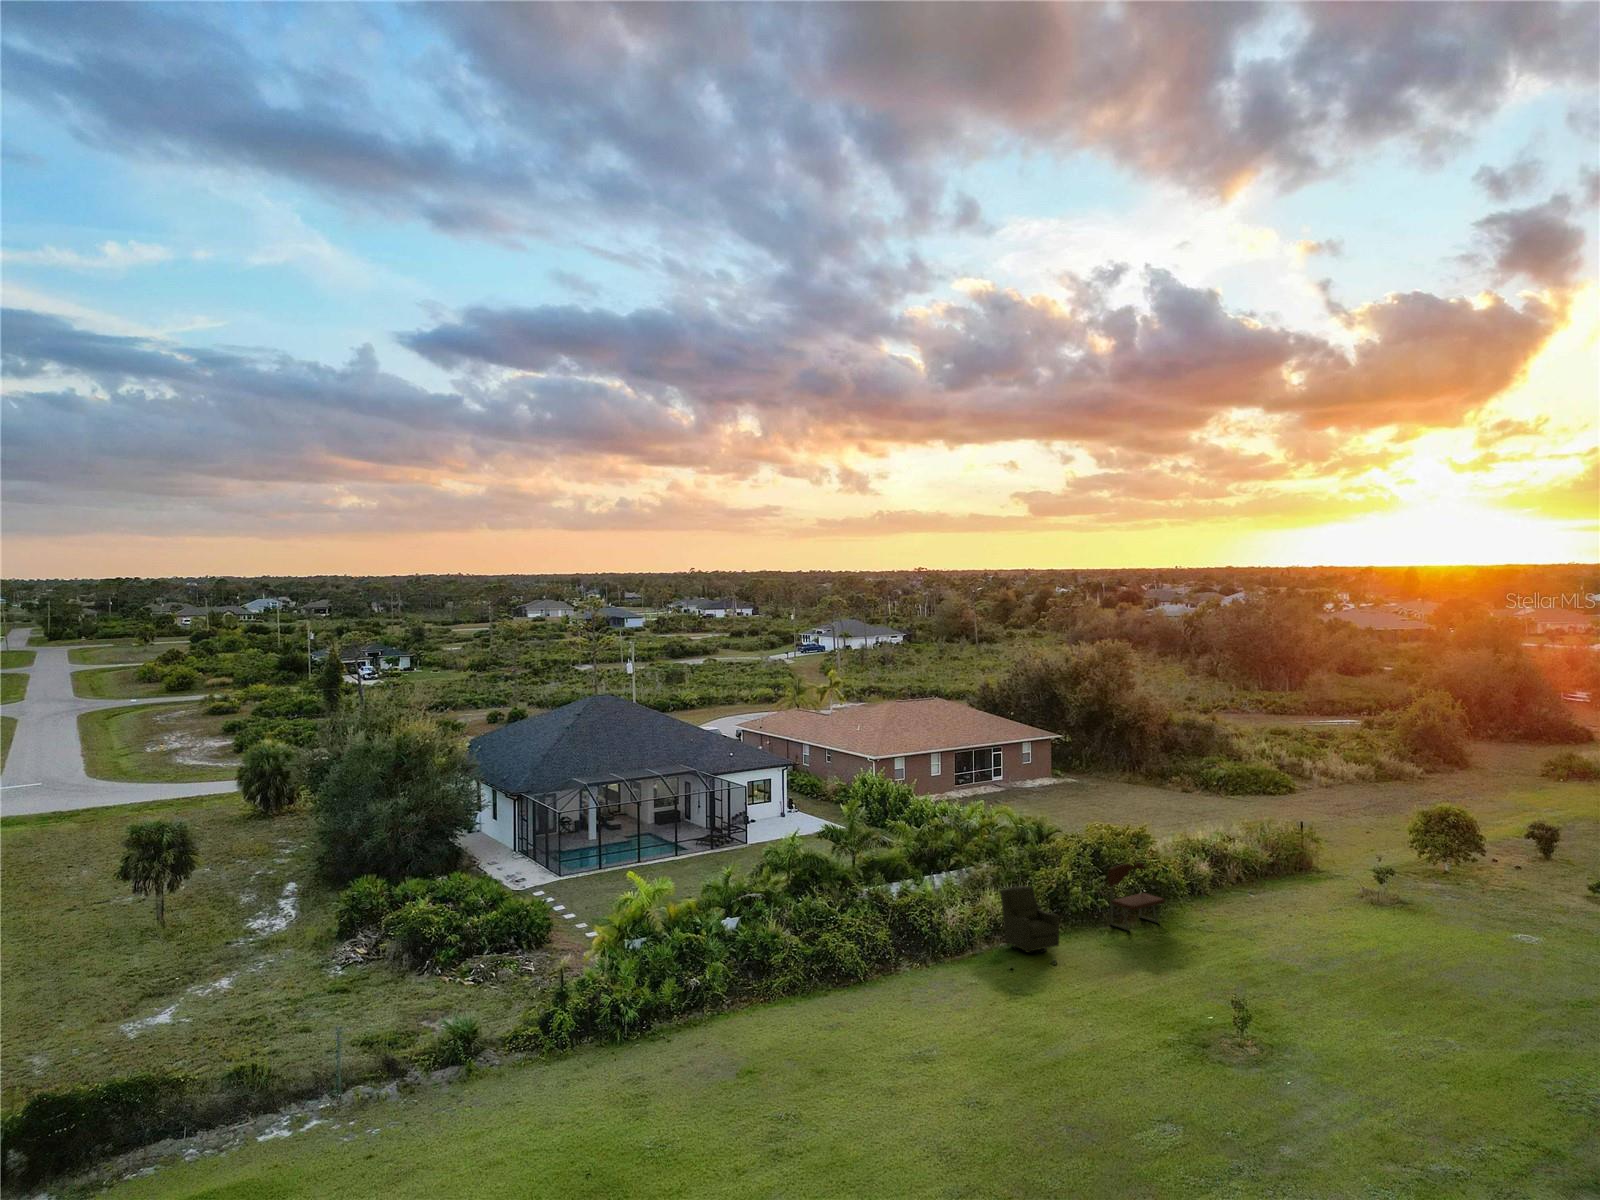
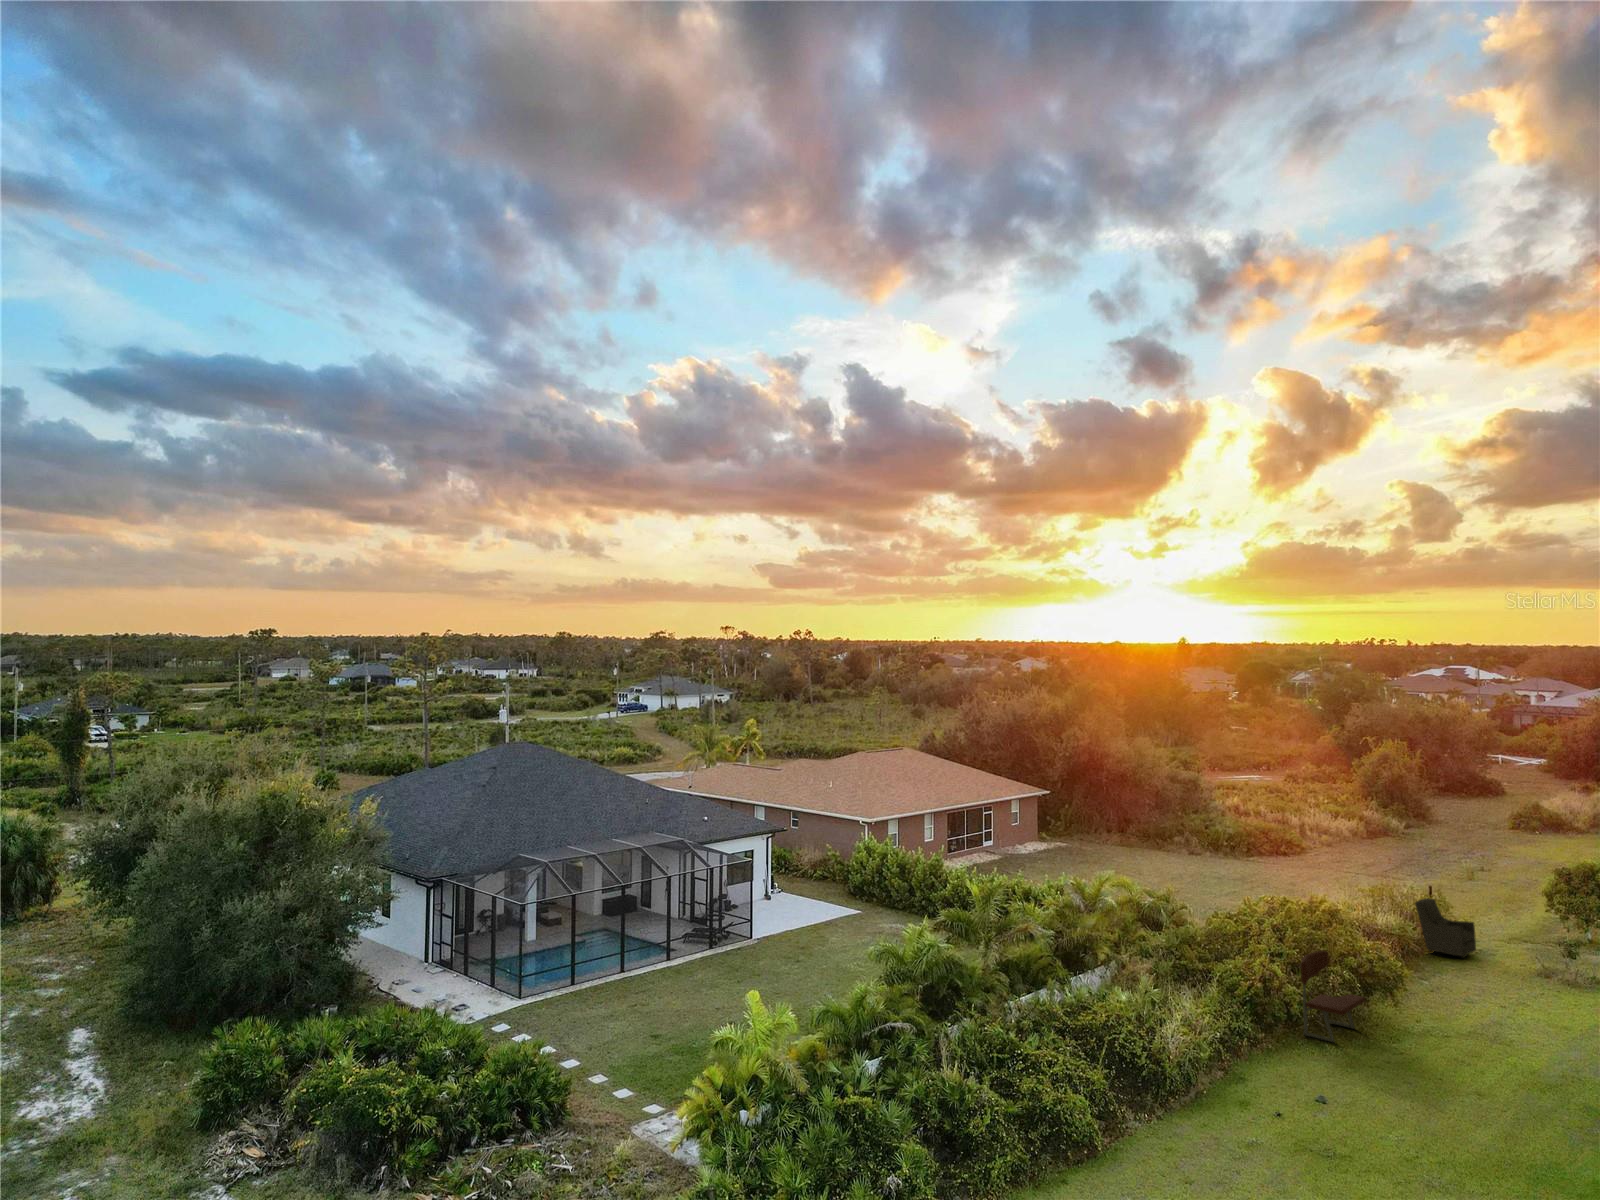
chair: present [1000,886,1059,953] -> present [1415,898,1476,958]

